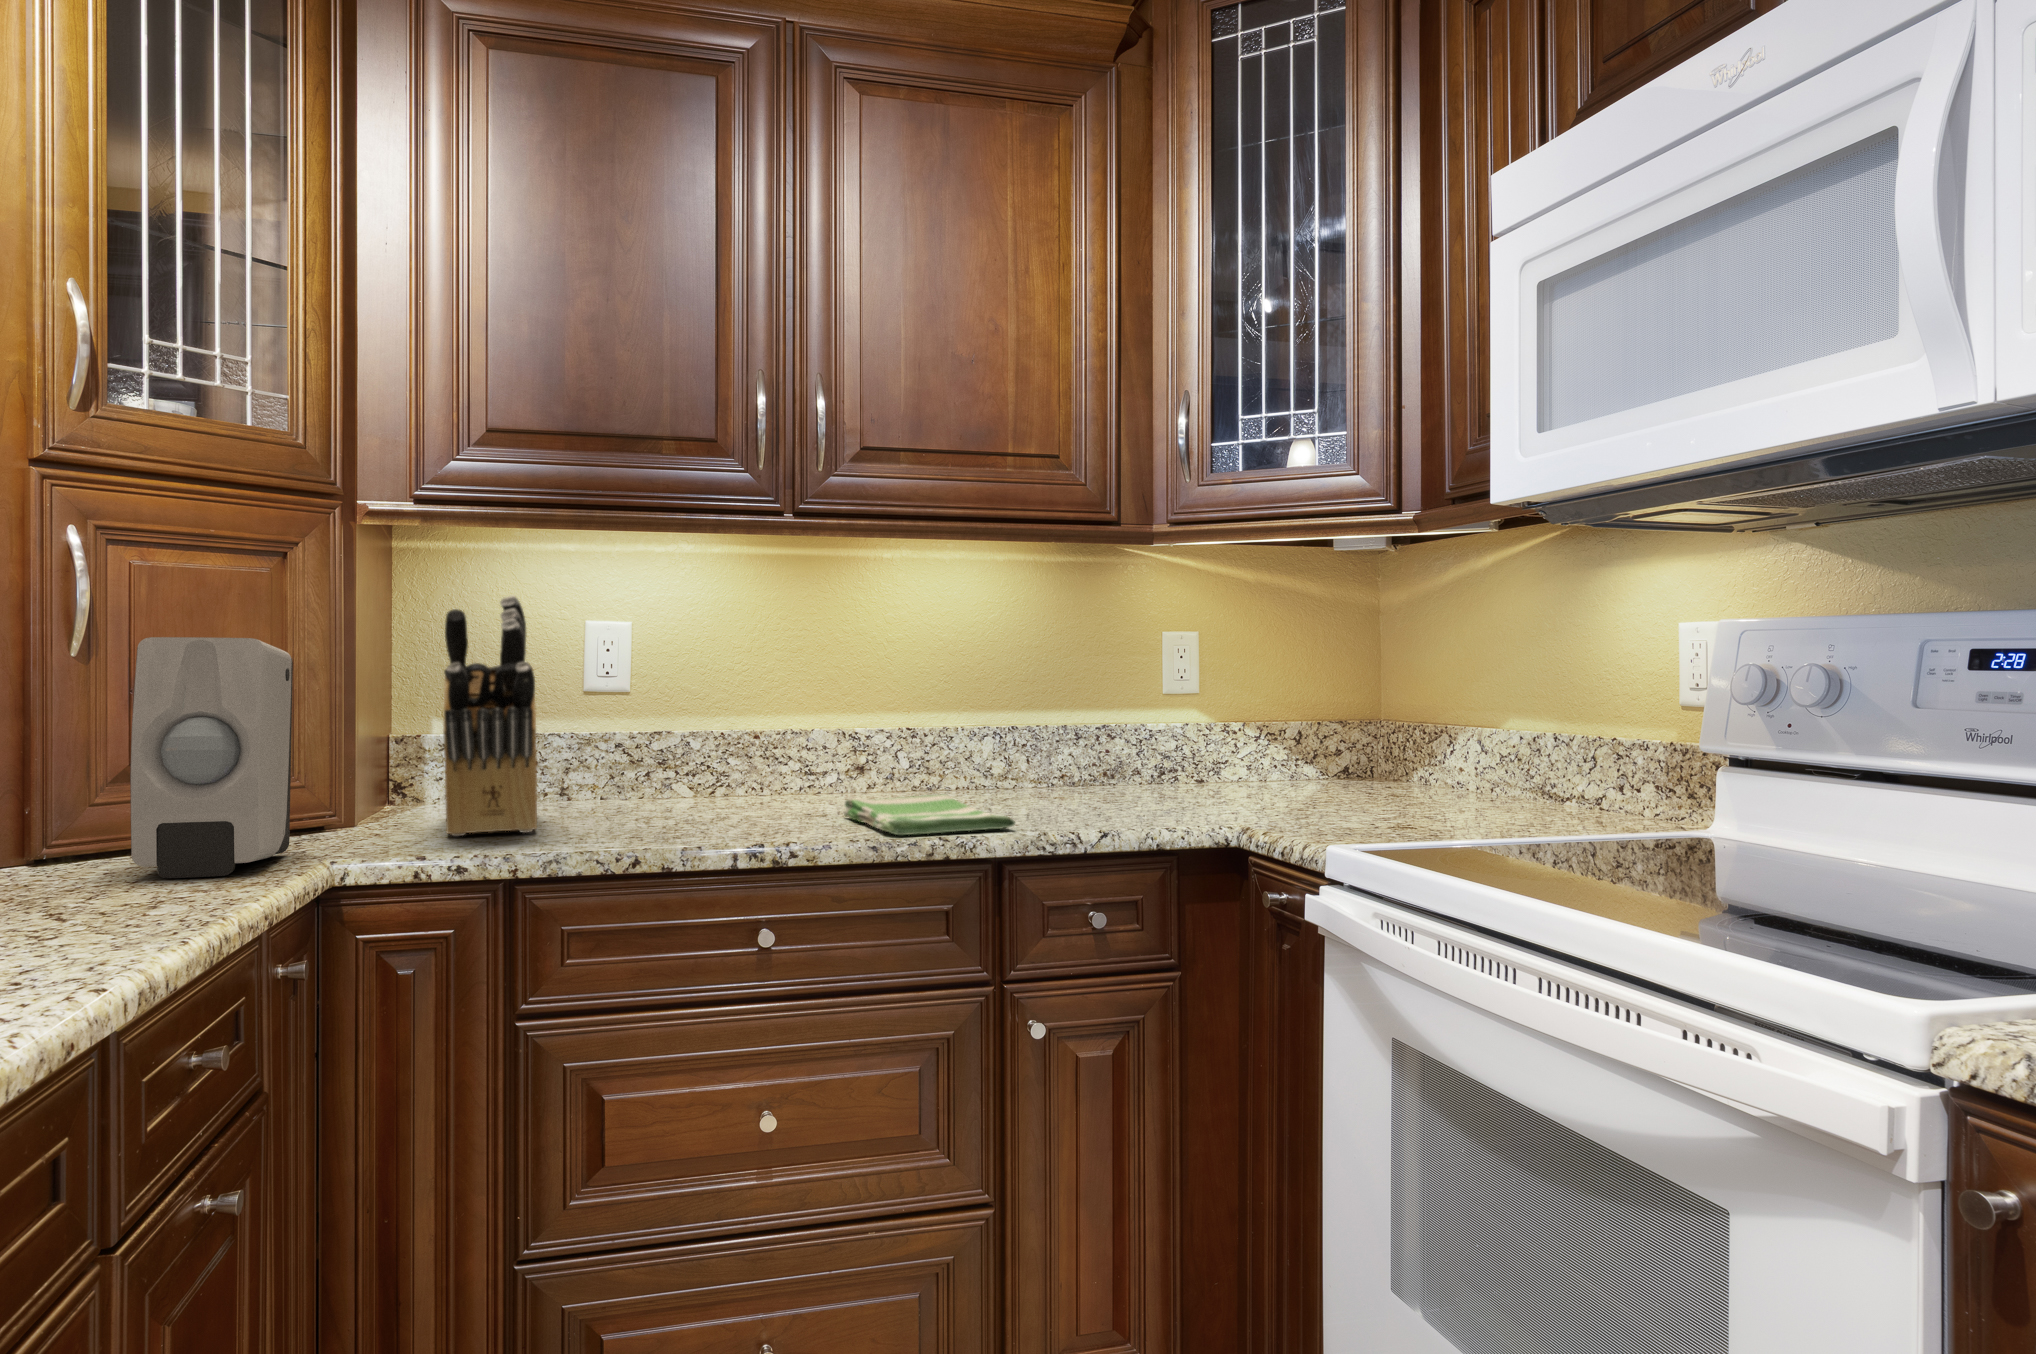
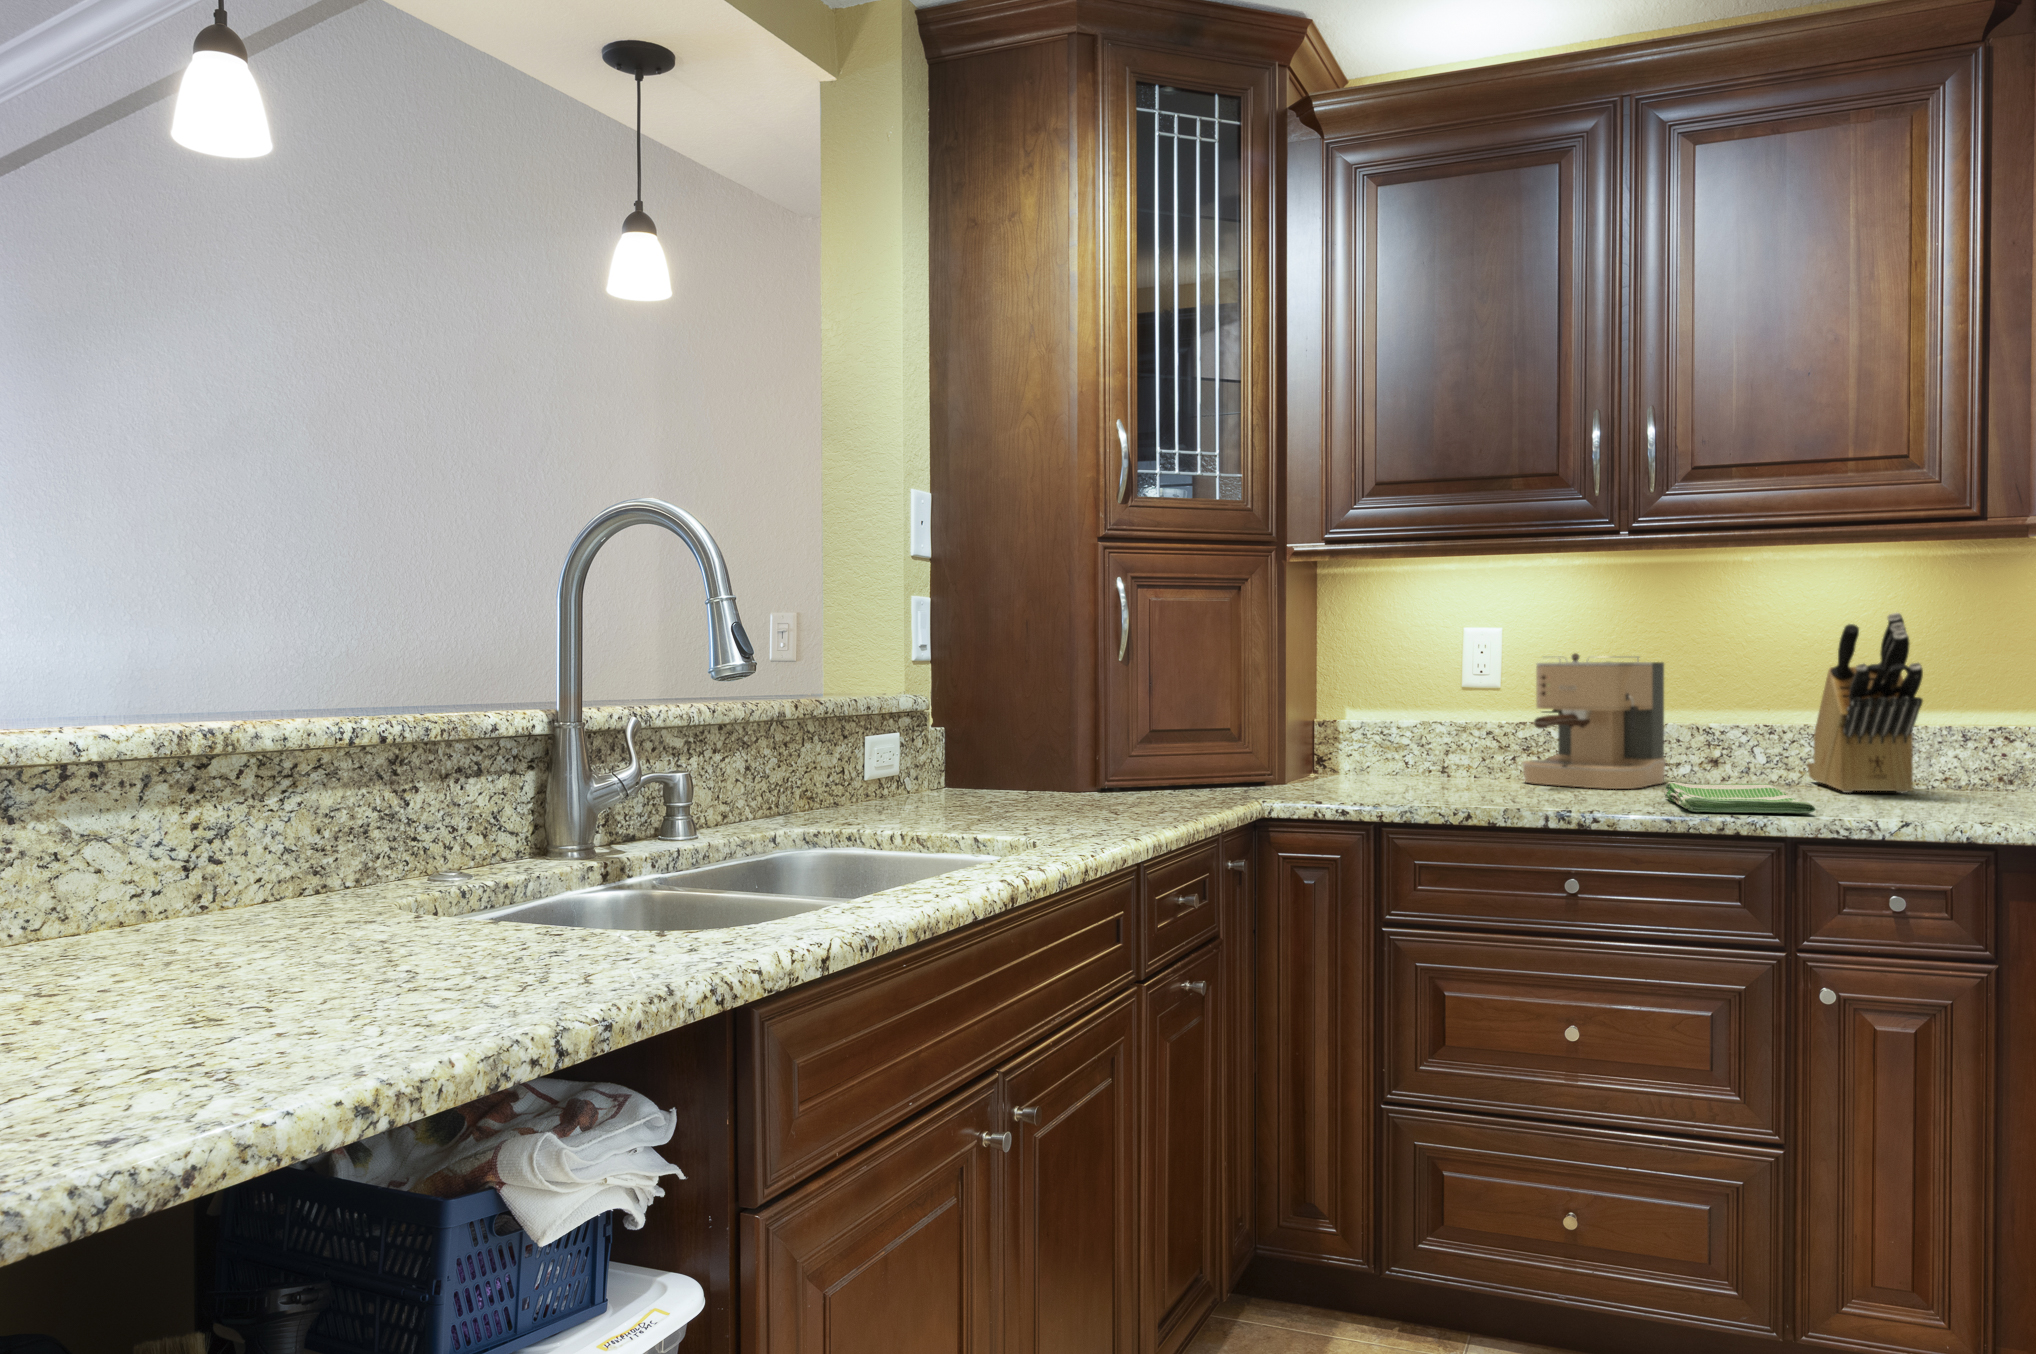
knife block: present [443,596,537,836] -> present [1807,612,1923,793]
soap dispenser: present [130,637,293,878] -> none [1153,651,1243,802]
coffee maker: none [665,650,819,808] -> present [1522,653,1666,789]

